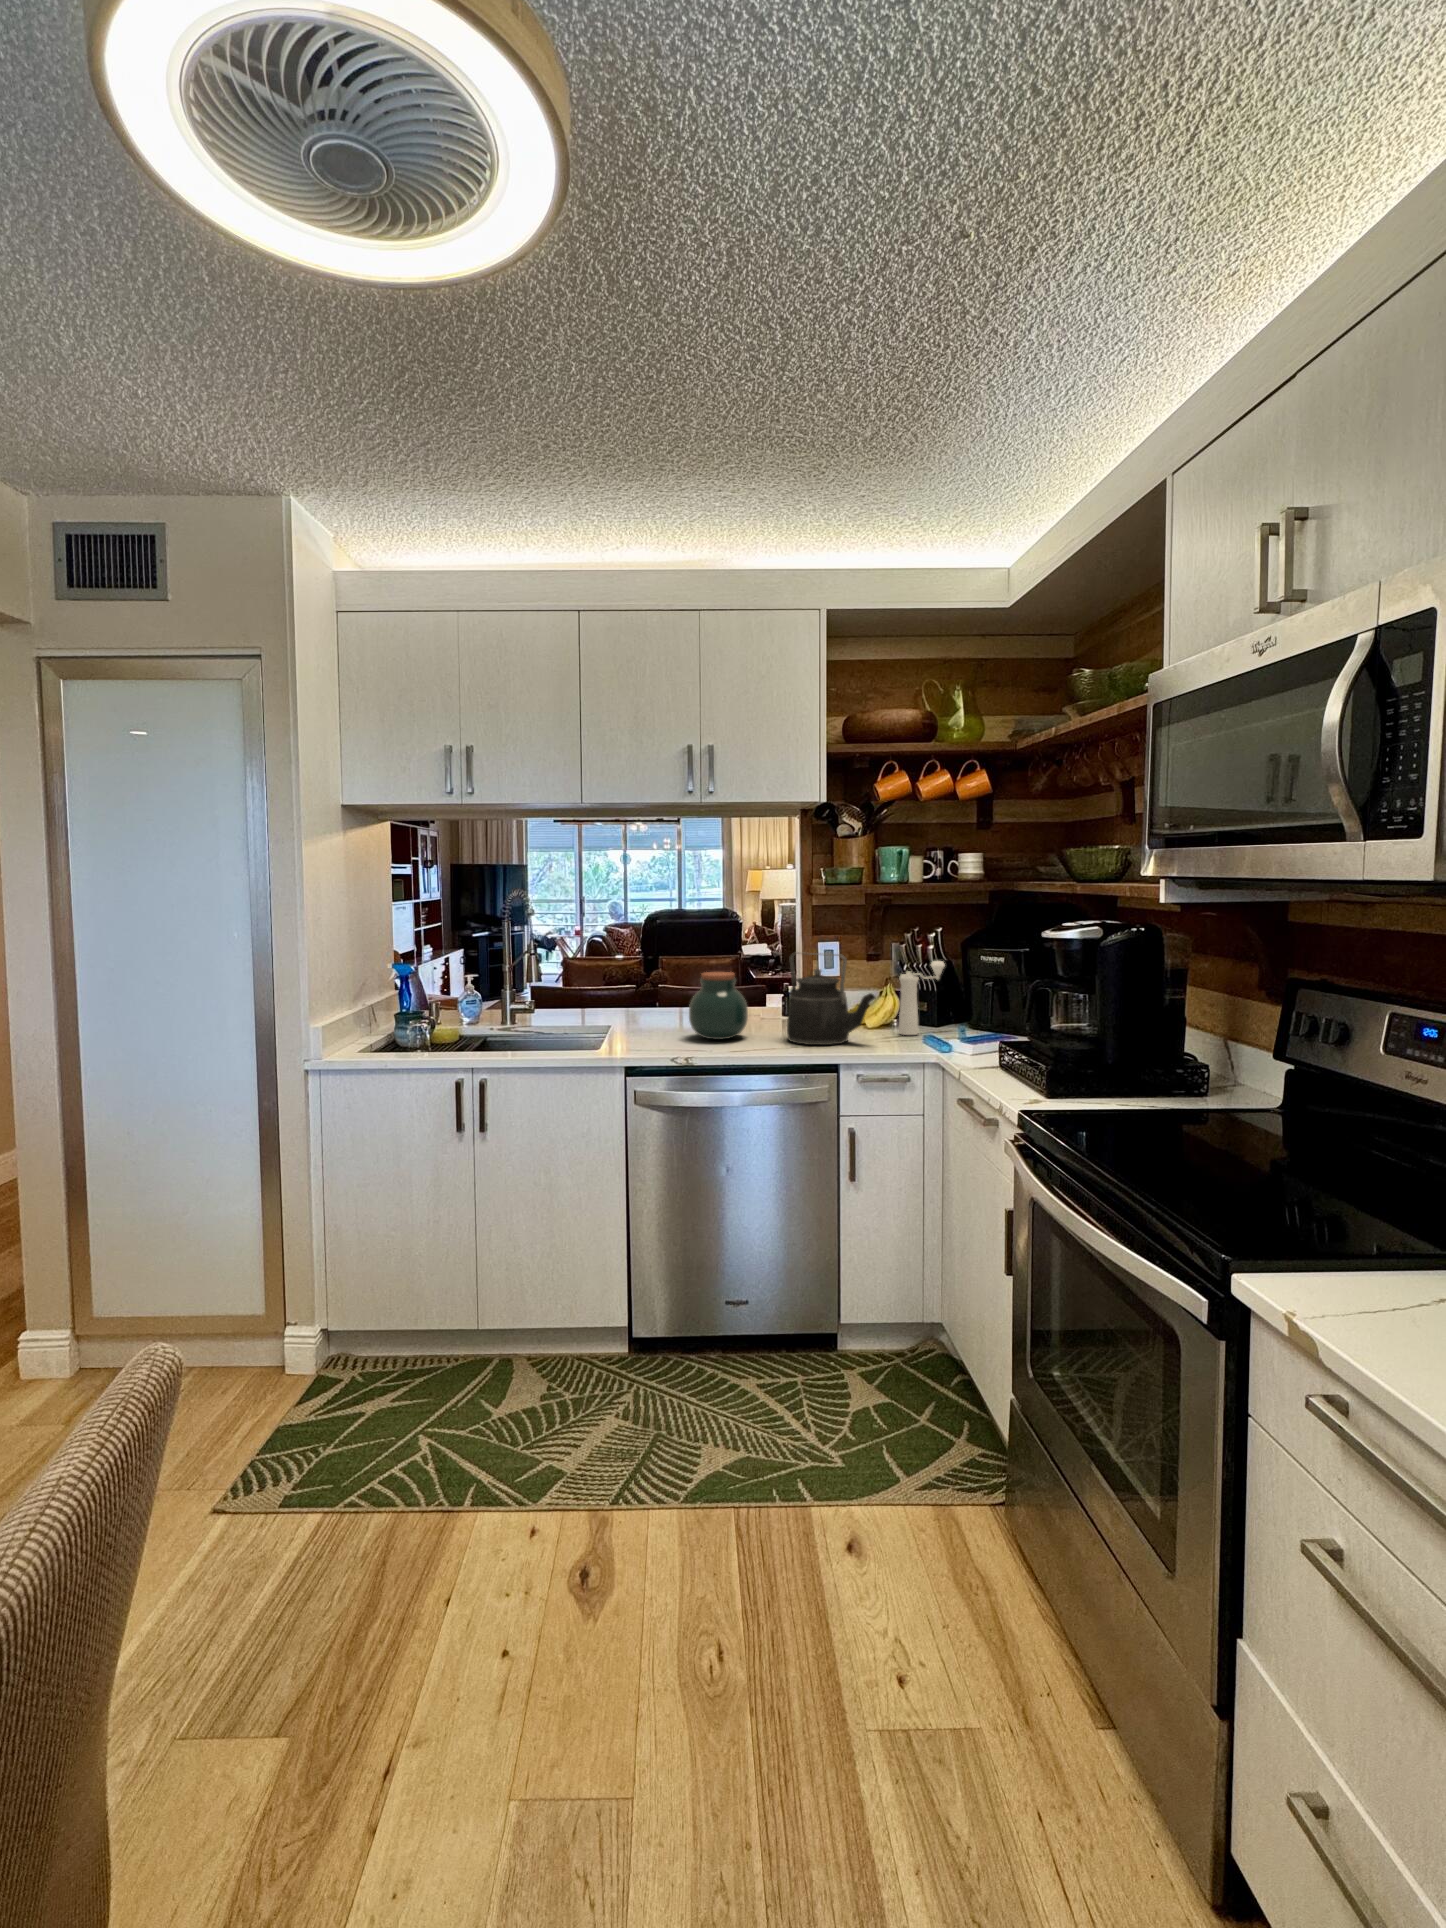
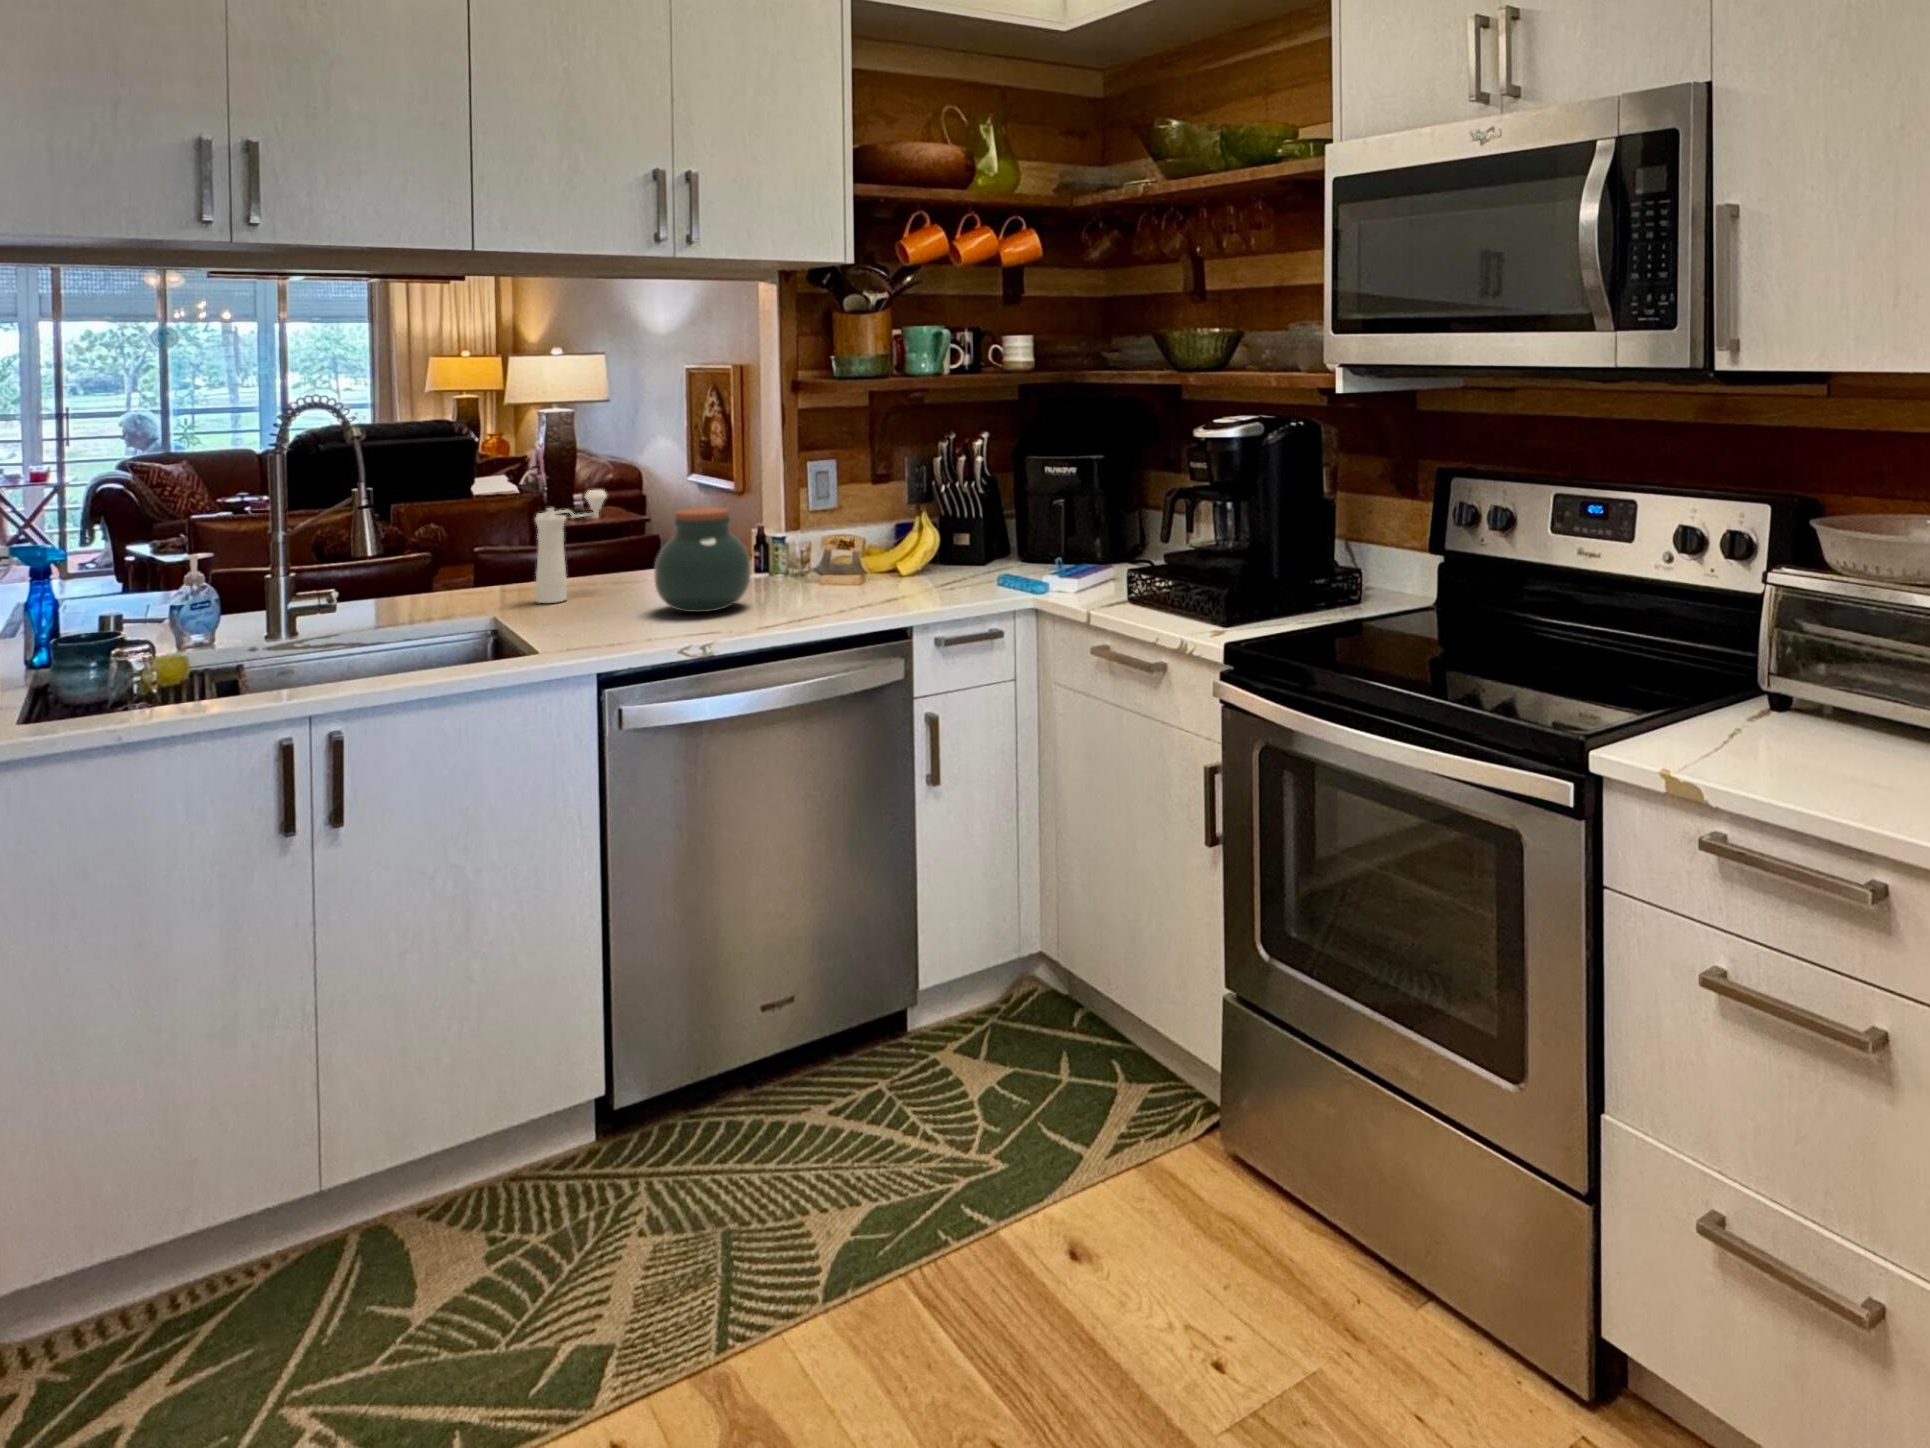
kettle: present [787,953,875,1045] -> none [810,471,945,603]
pepper mill: present [899,961,945,1035] -> present [535,490,607,603]

